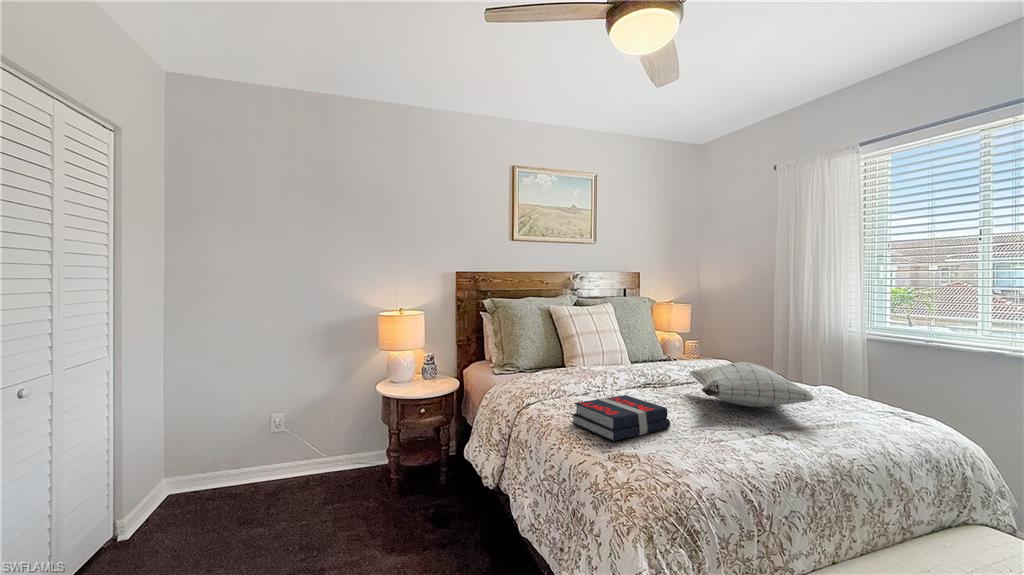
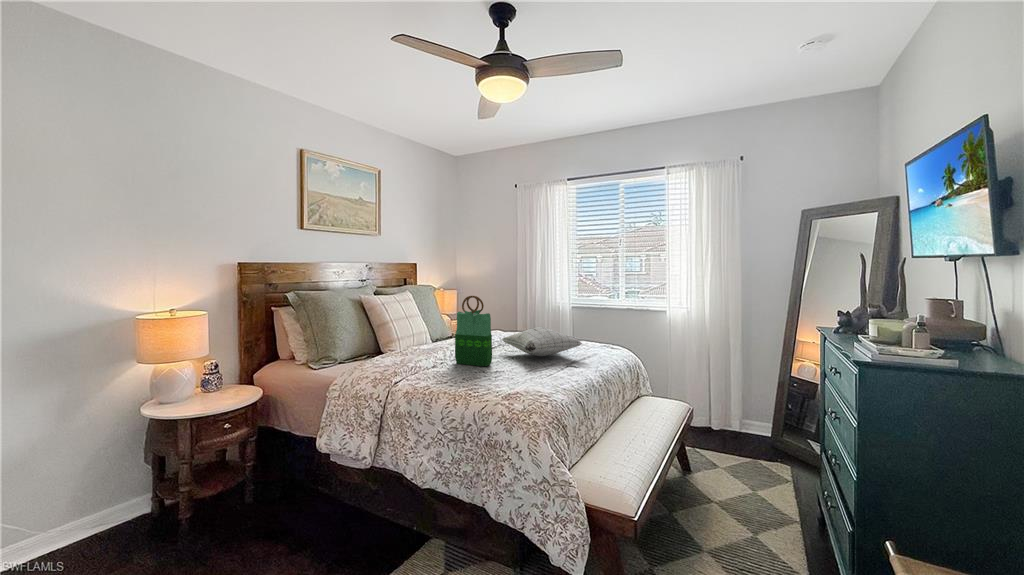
tote bag: none [612,310,655,405] -> present [455,296,492,366]
book: present [572,395,670,441] -> none [455,360,517,389]

